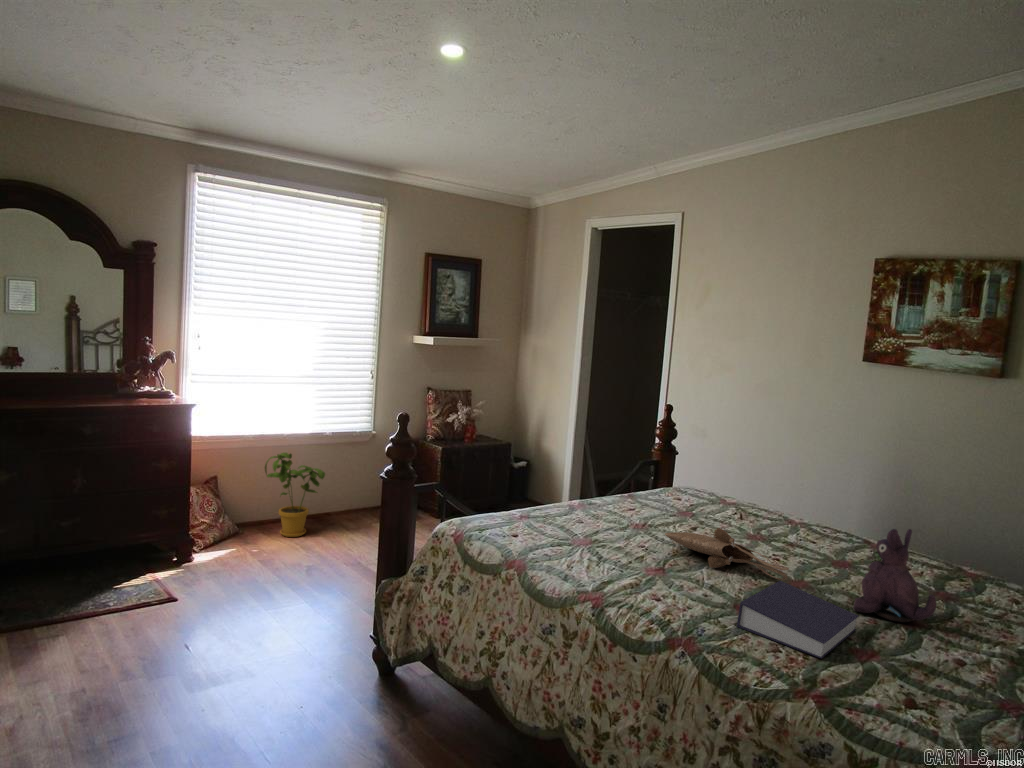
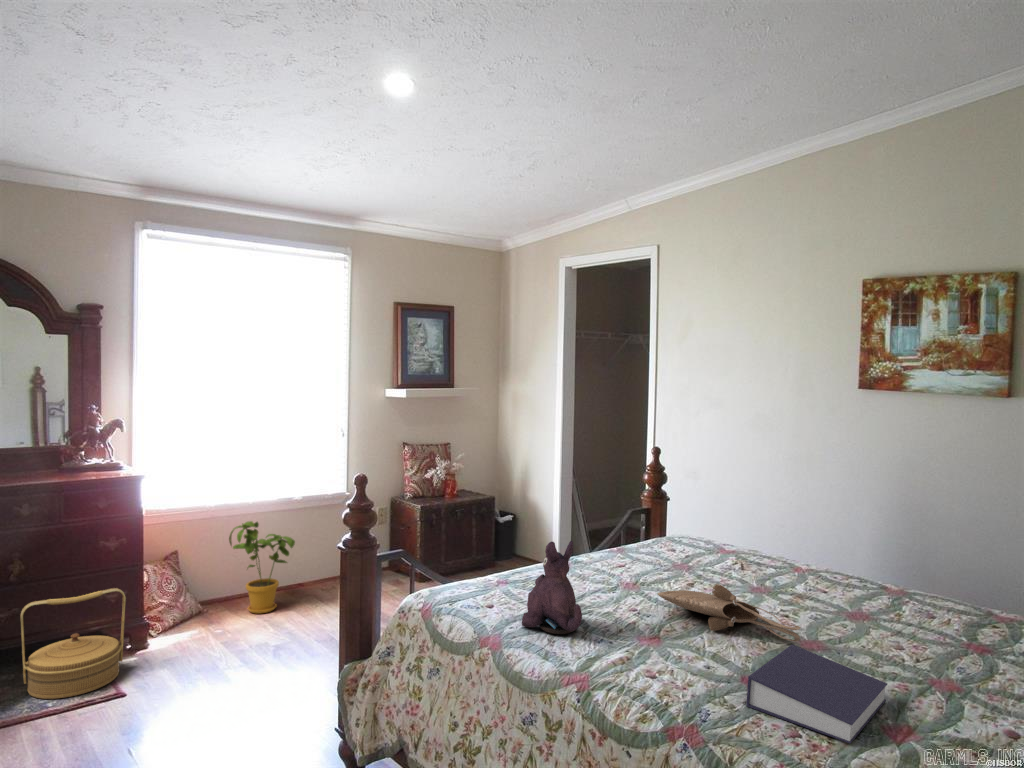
woven basket: none [85,505,176,598] -> present [21,588,126,699]
plush toy: present [853,529,936,622] -> present [522,541,582,634]

